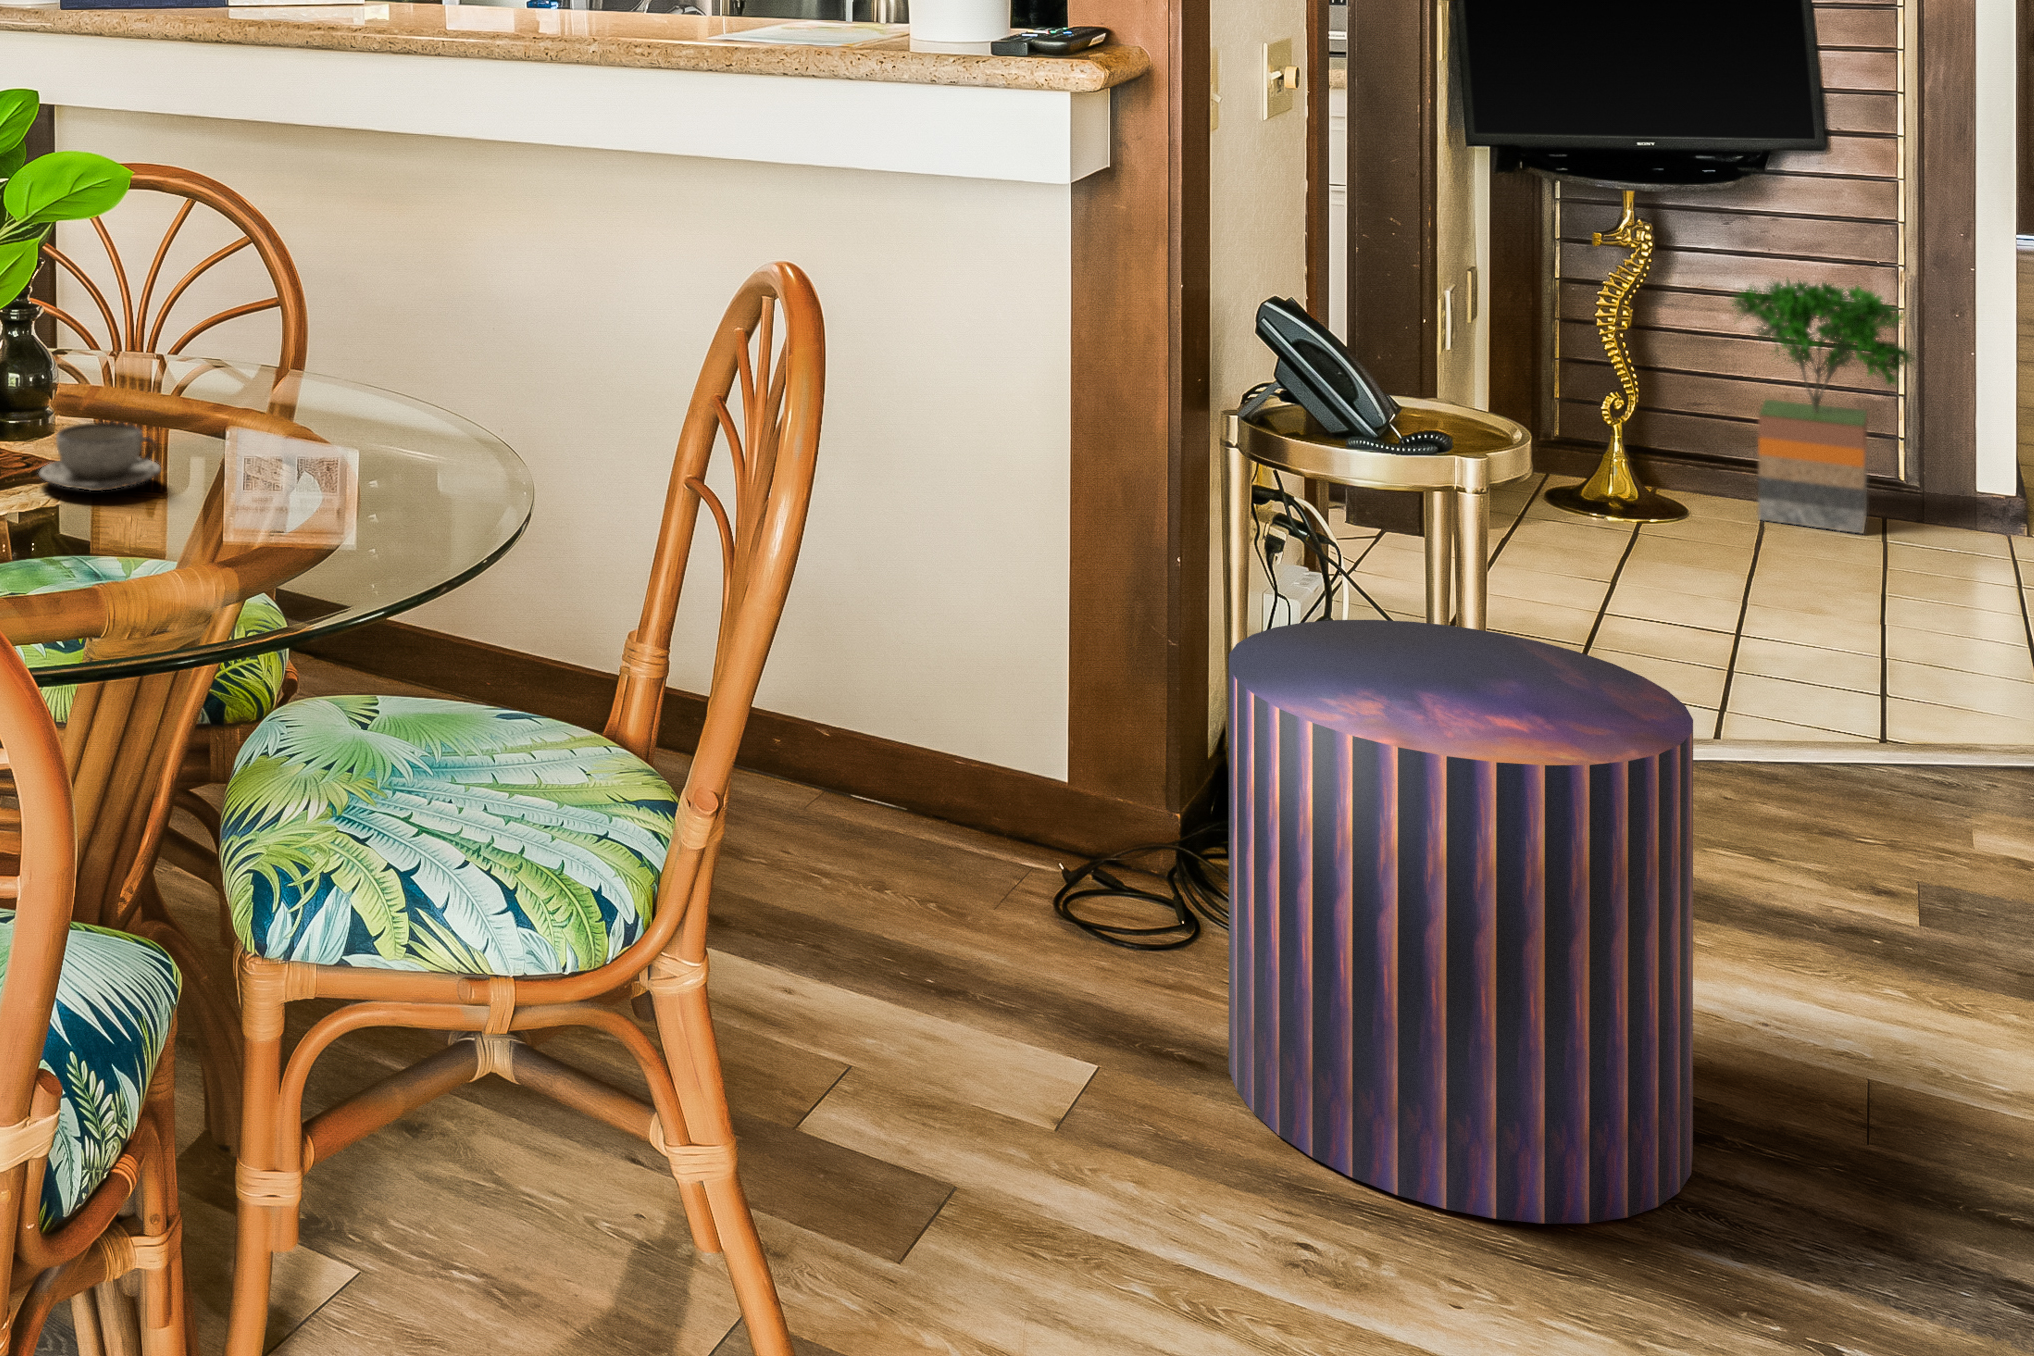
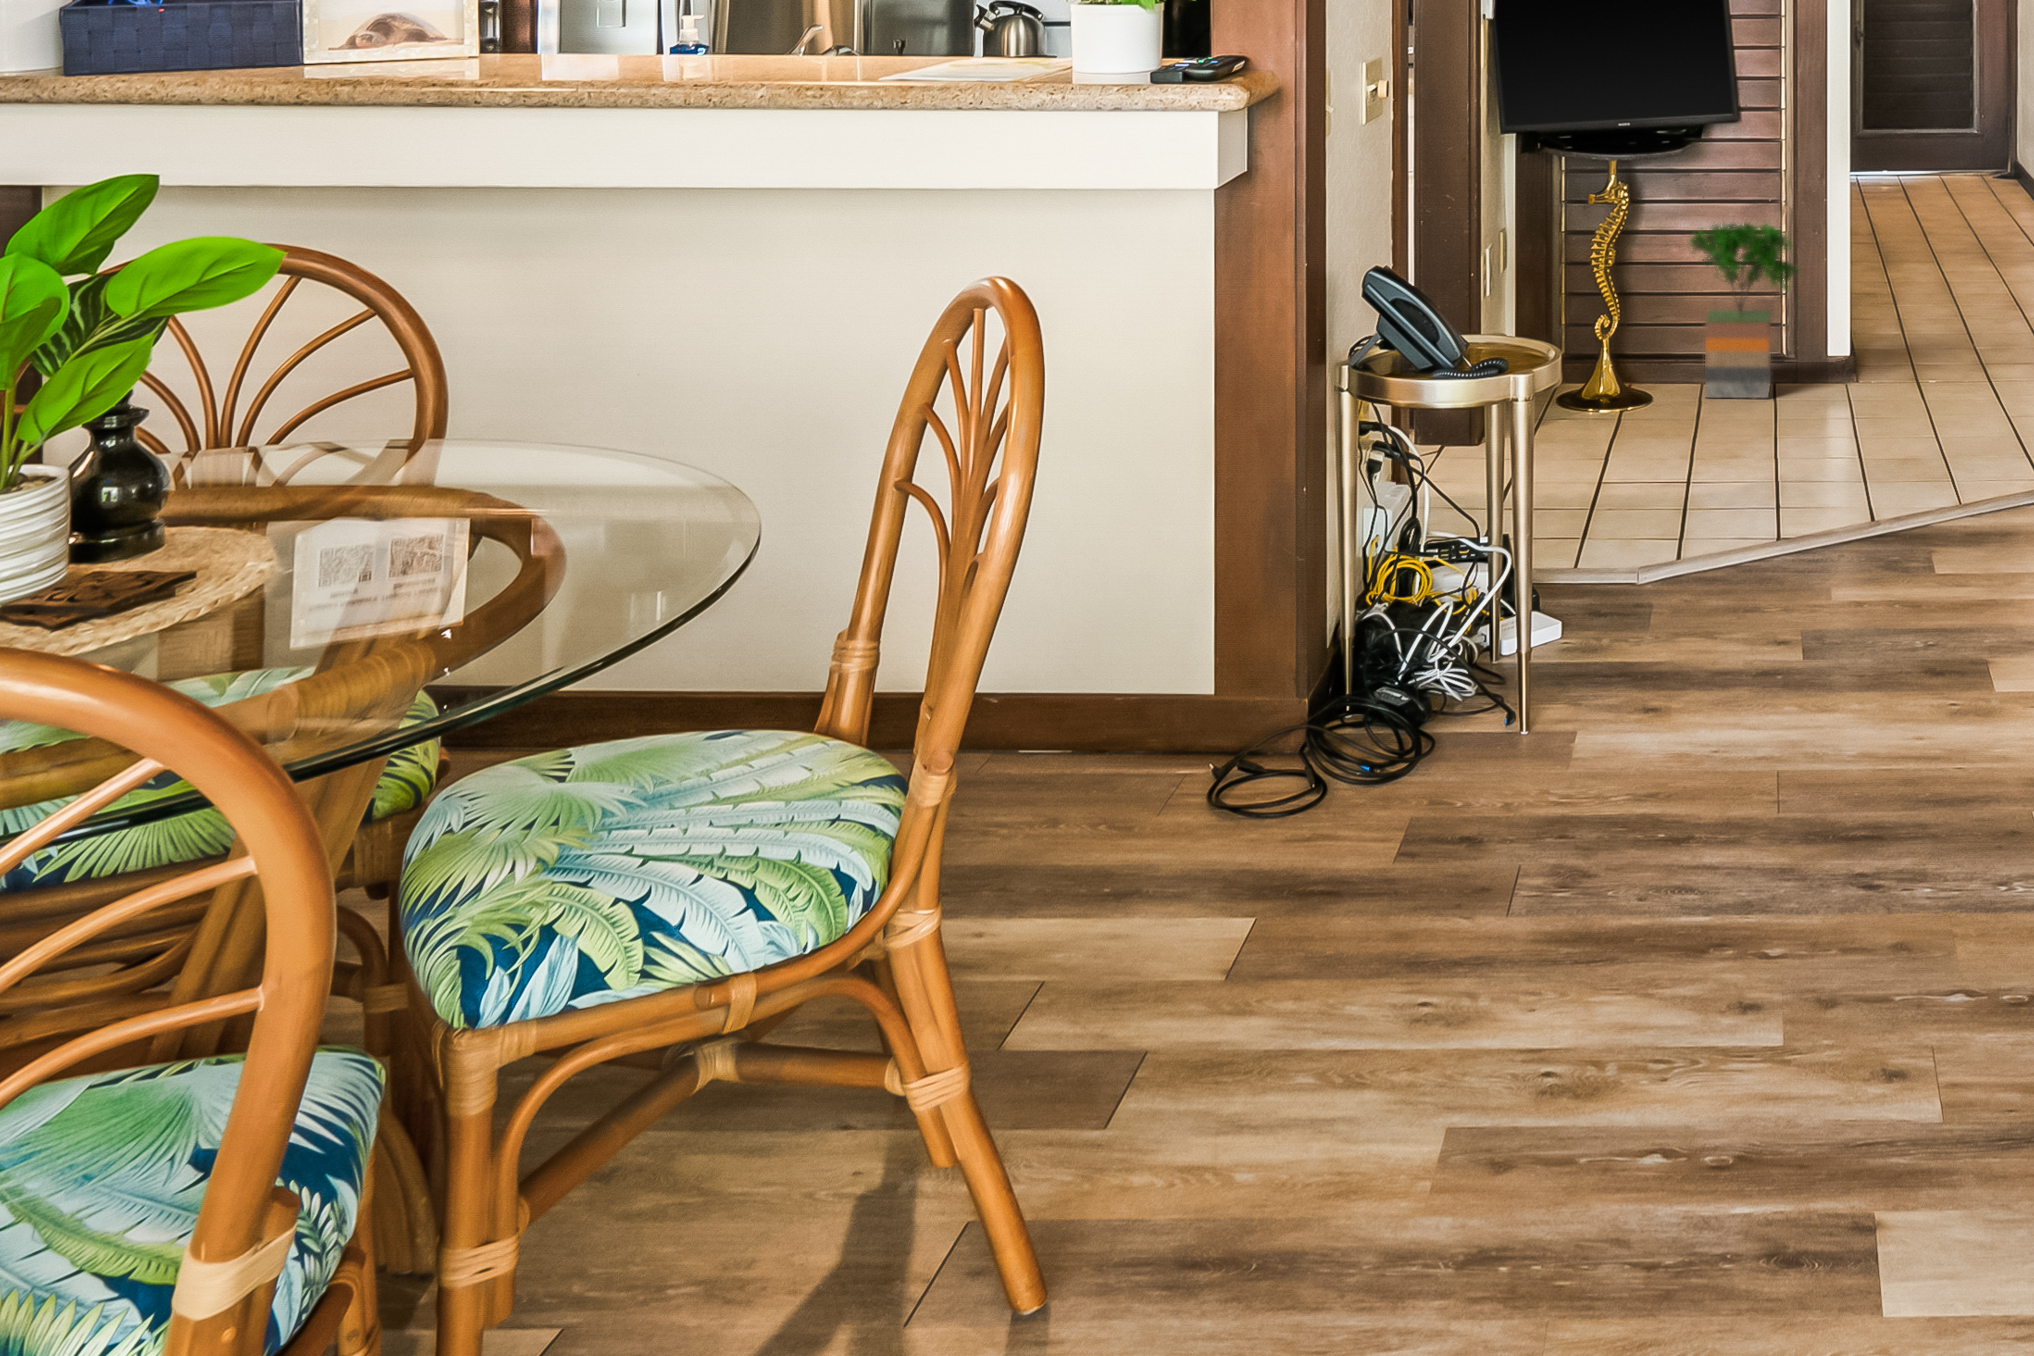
teacup: present [39,422,161,491] -> none [148,533,313,610]
pouf: present [1229,620,1693,1224] -> none [1354,512,1667,935]

